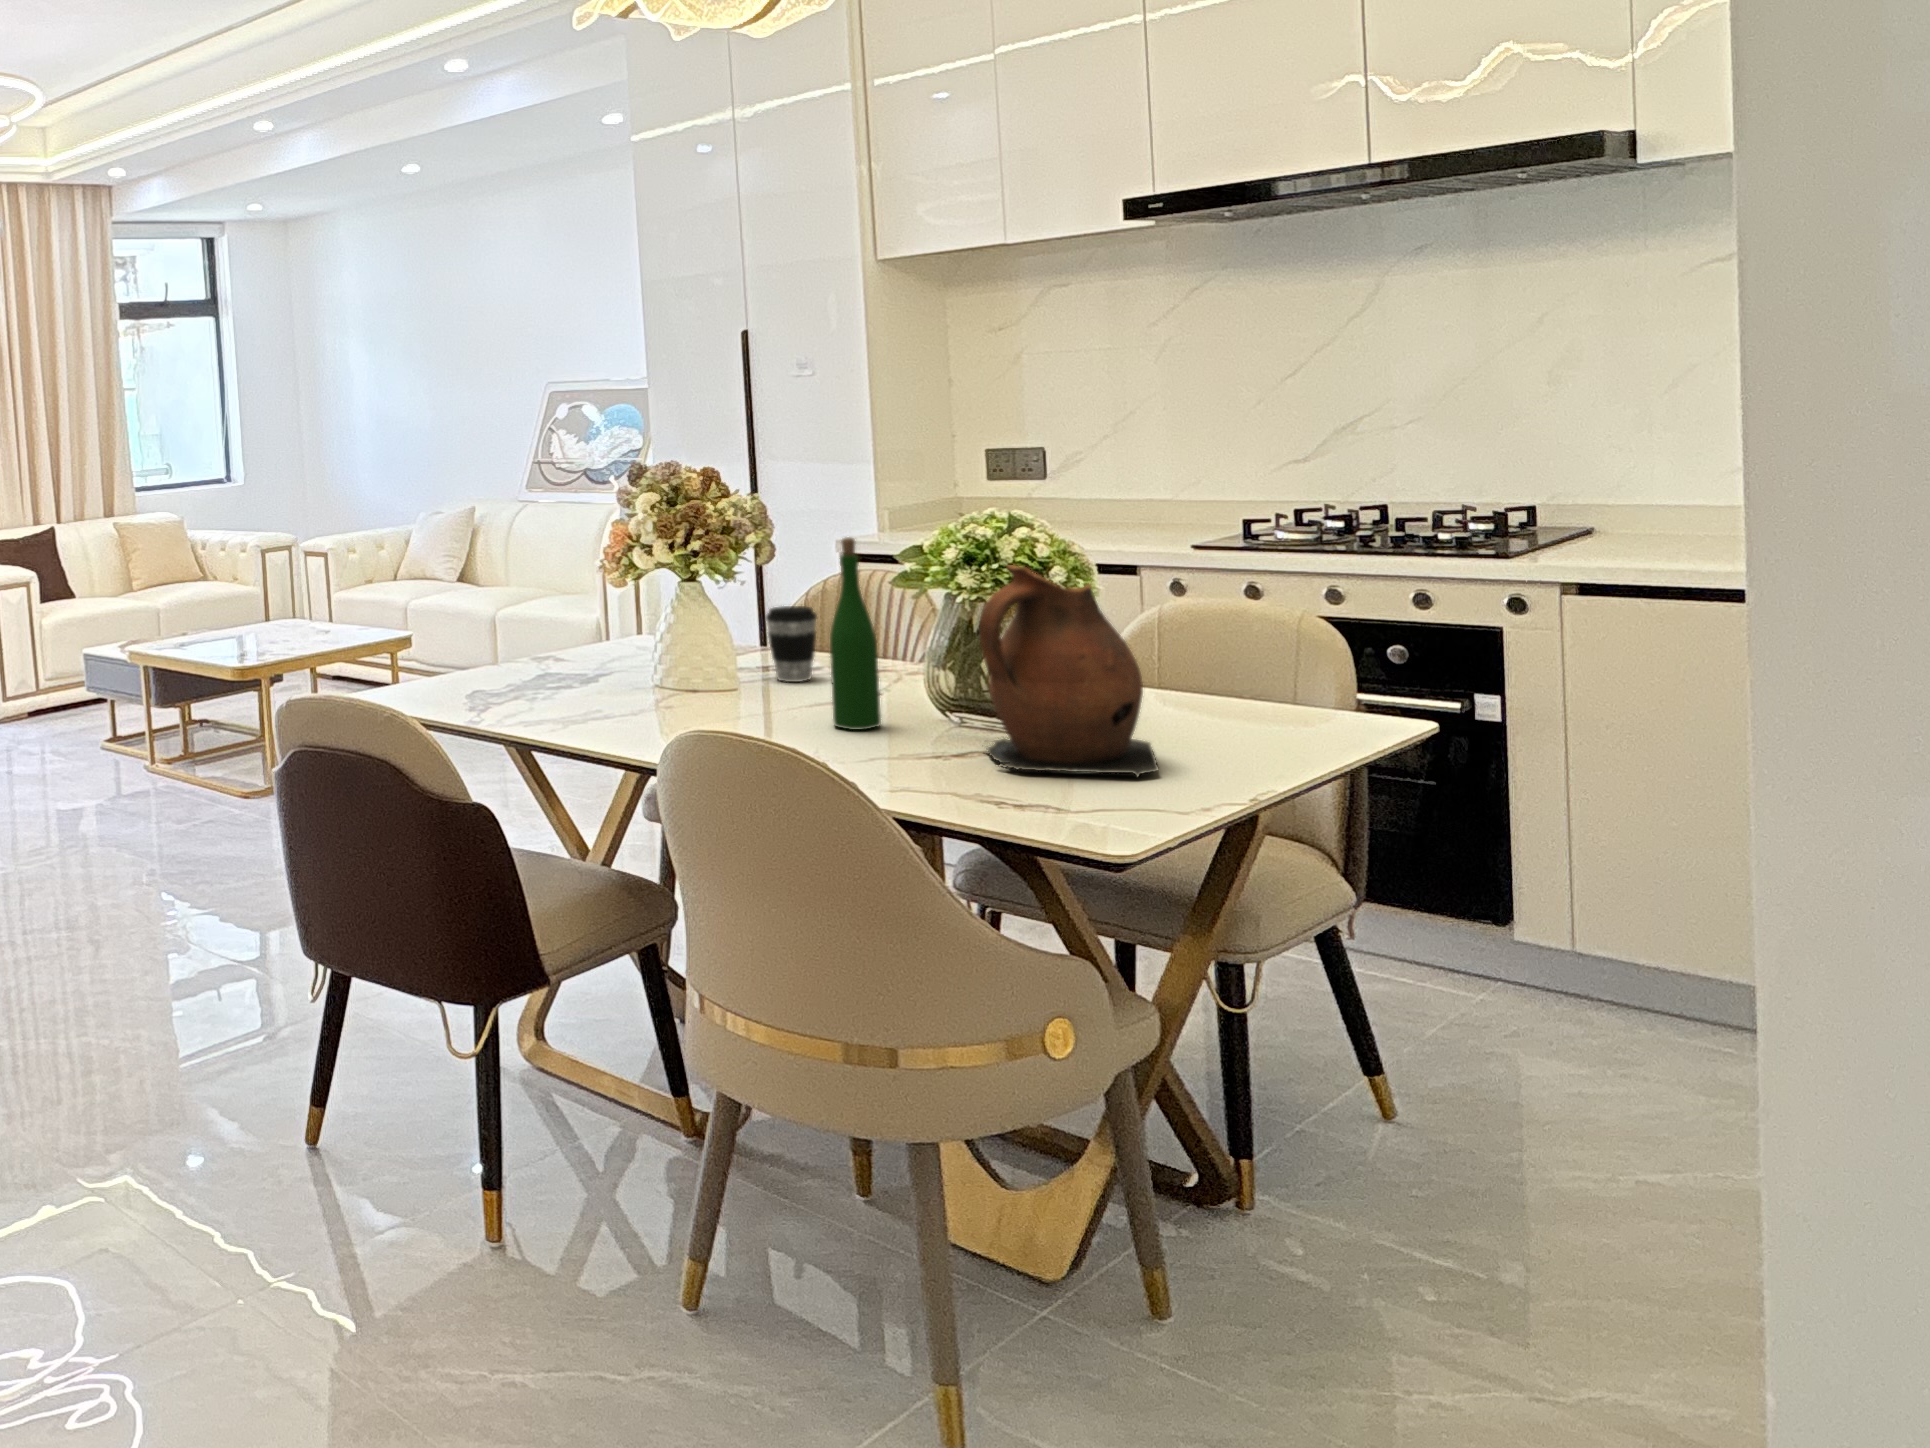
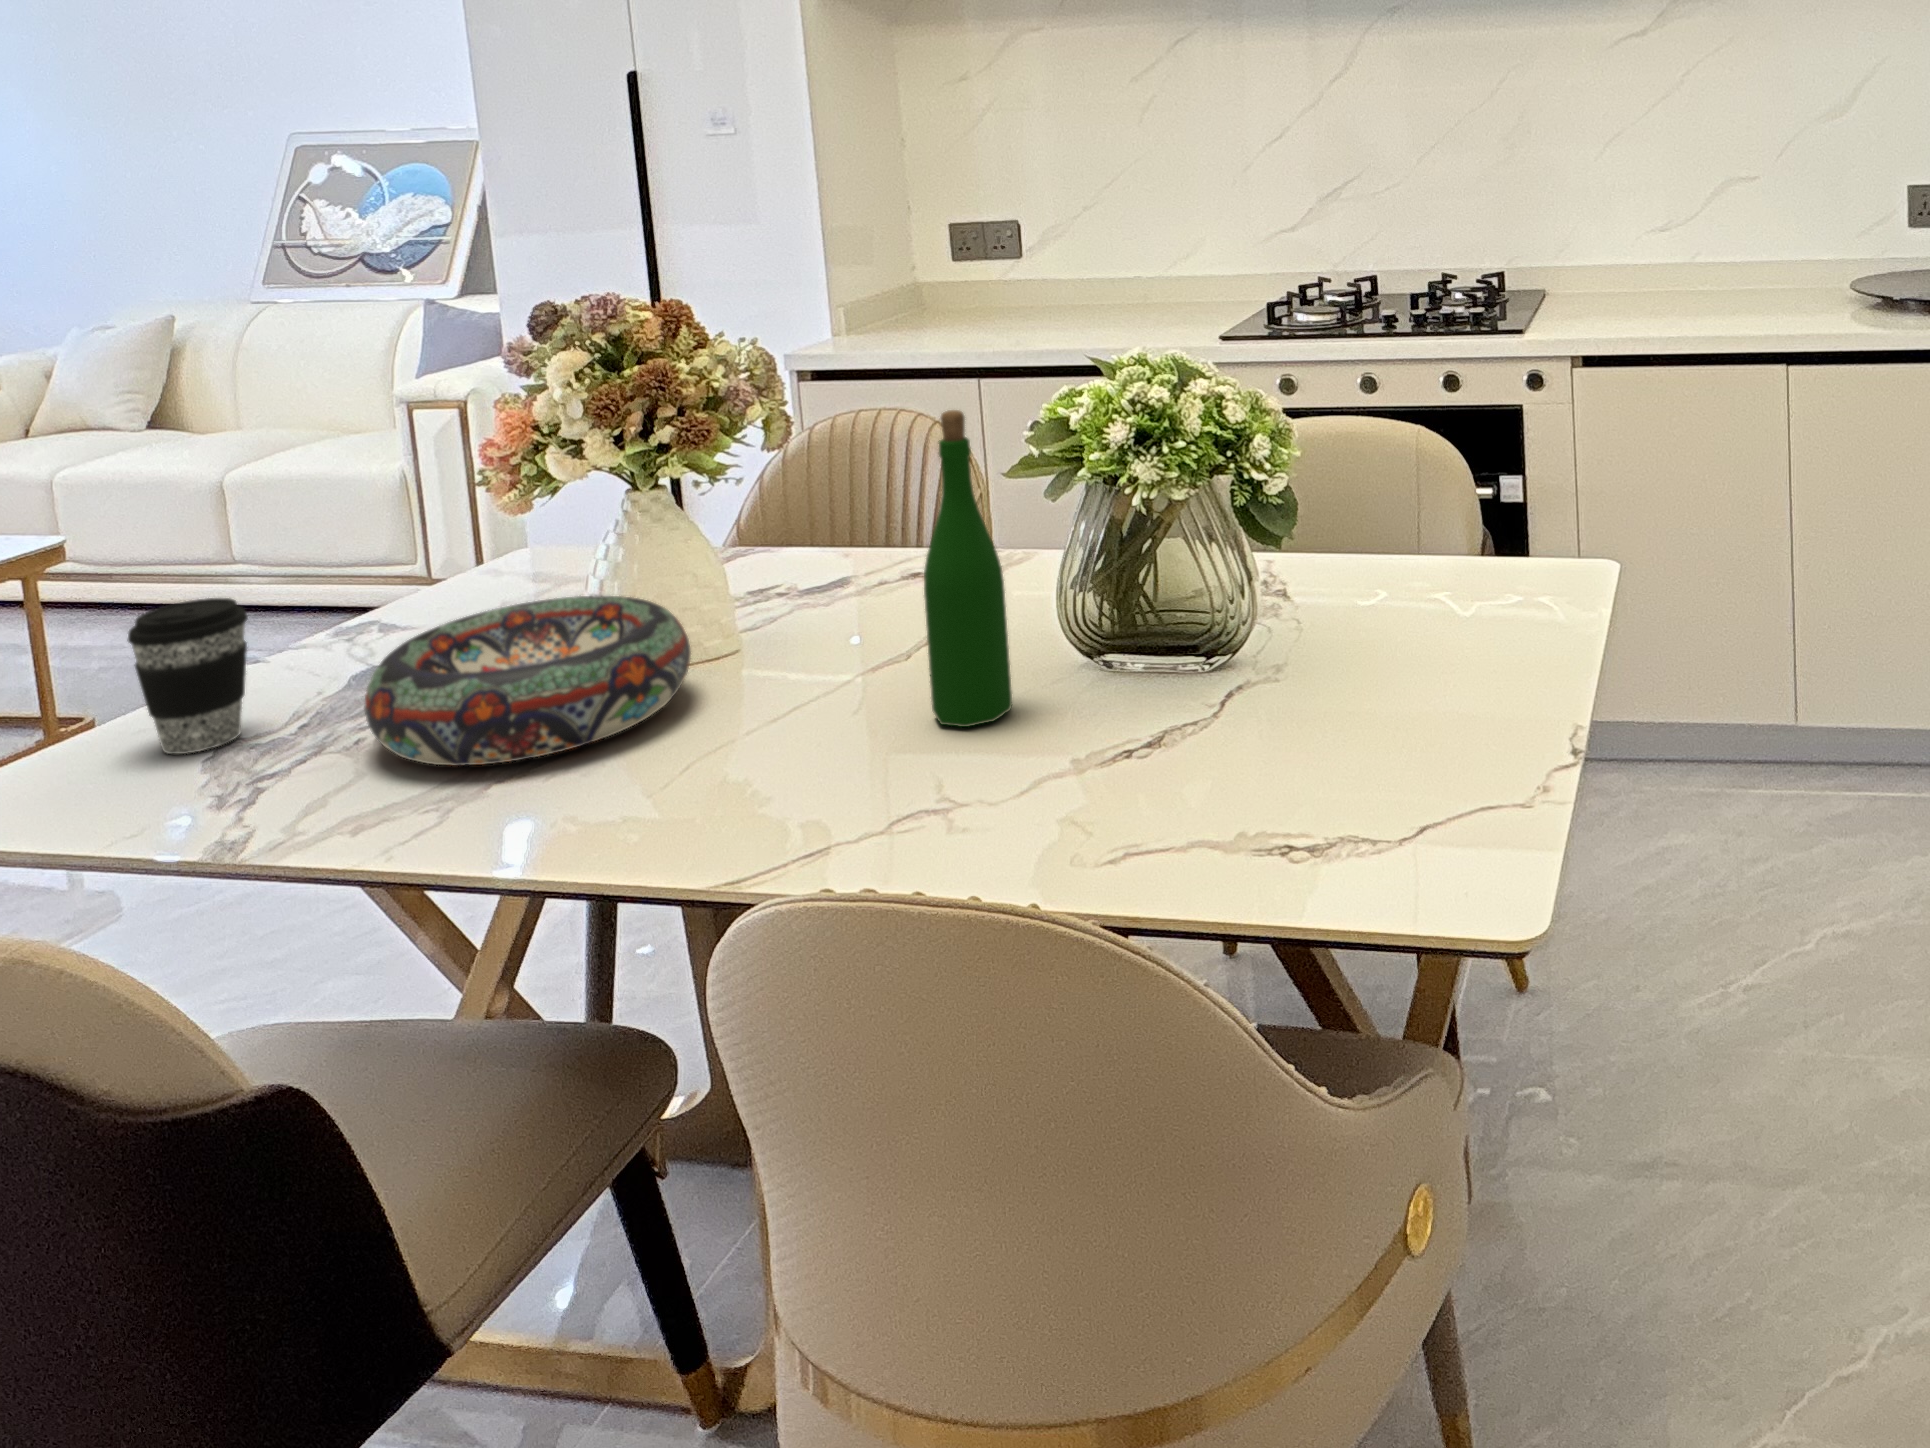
ceramic pitcher: present [979,565,1158,777] -> none [1193,449,1468,782]
coffee cup: present [766,606,817,682] -> present [127,598,248,754]
decorative bowl: none [547,639,709,709] -> present [364,596,691,766]

